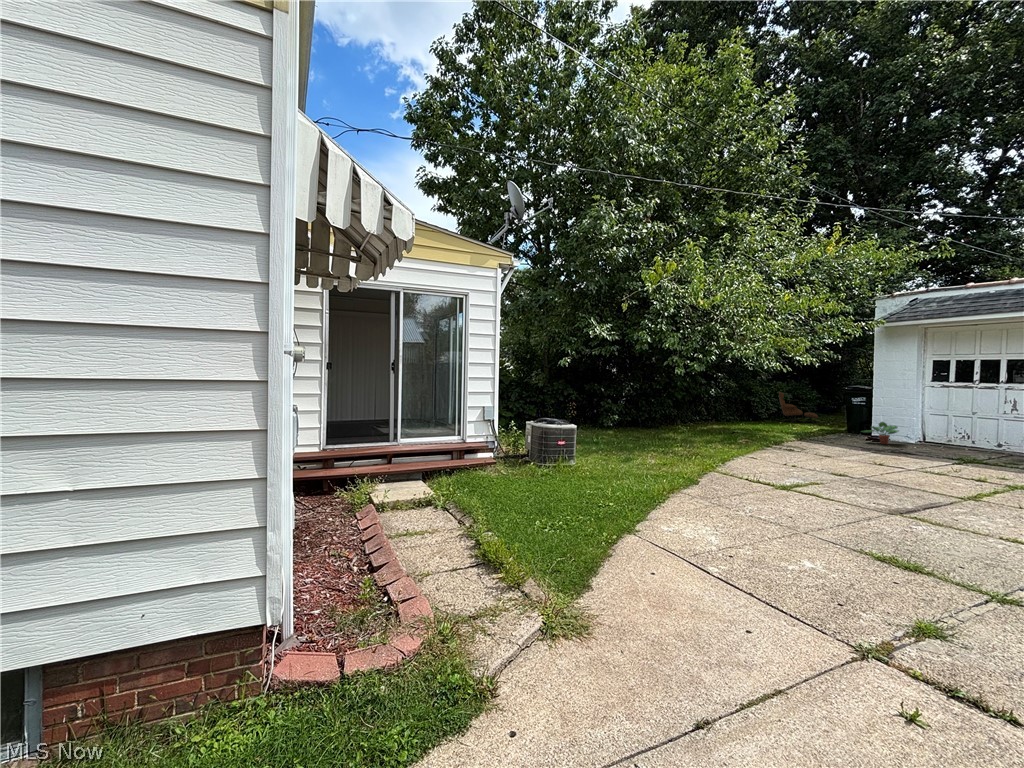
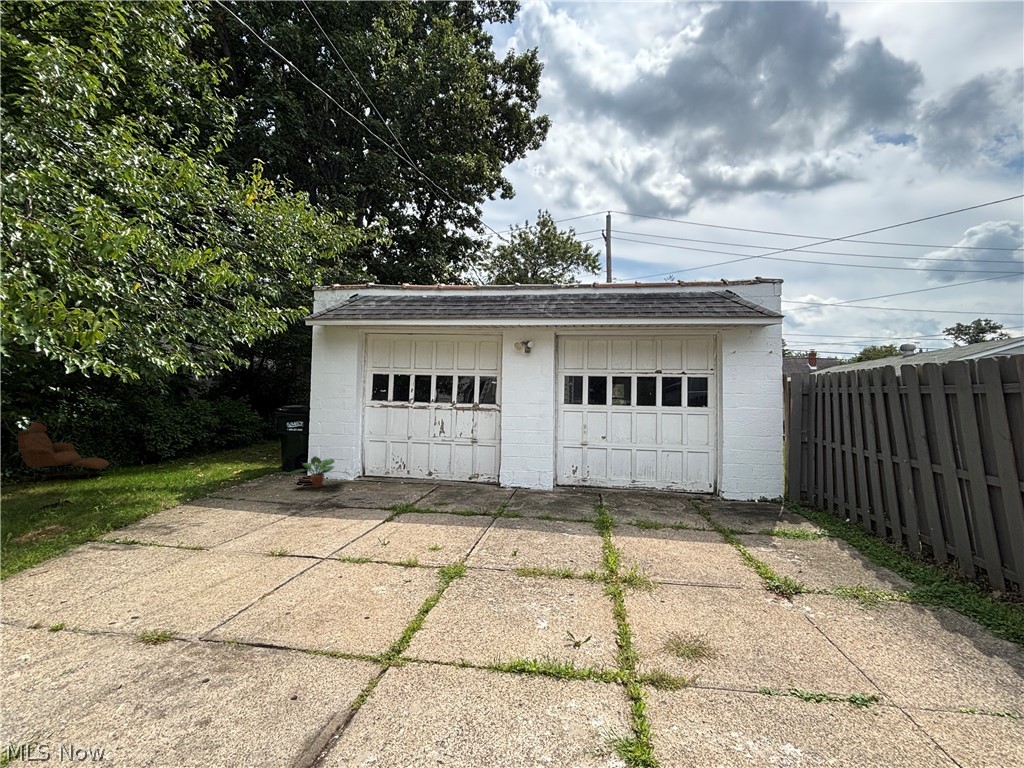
lounge chair: present [779,392,818,422] -> present [18,422,109,481]

